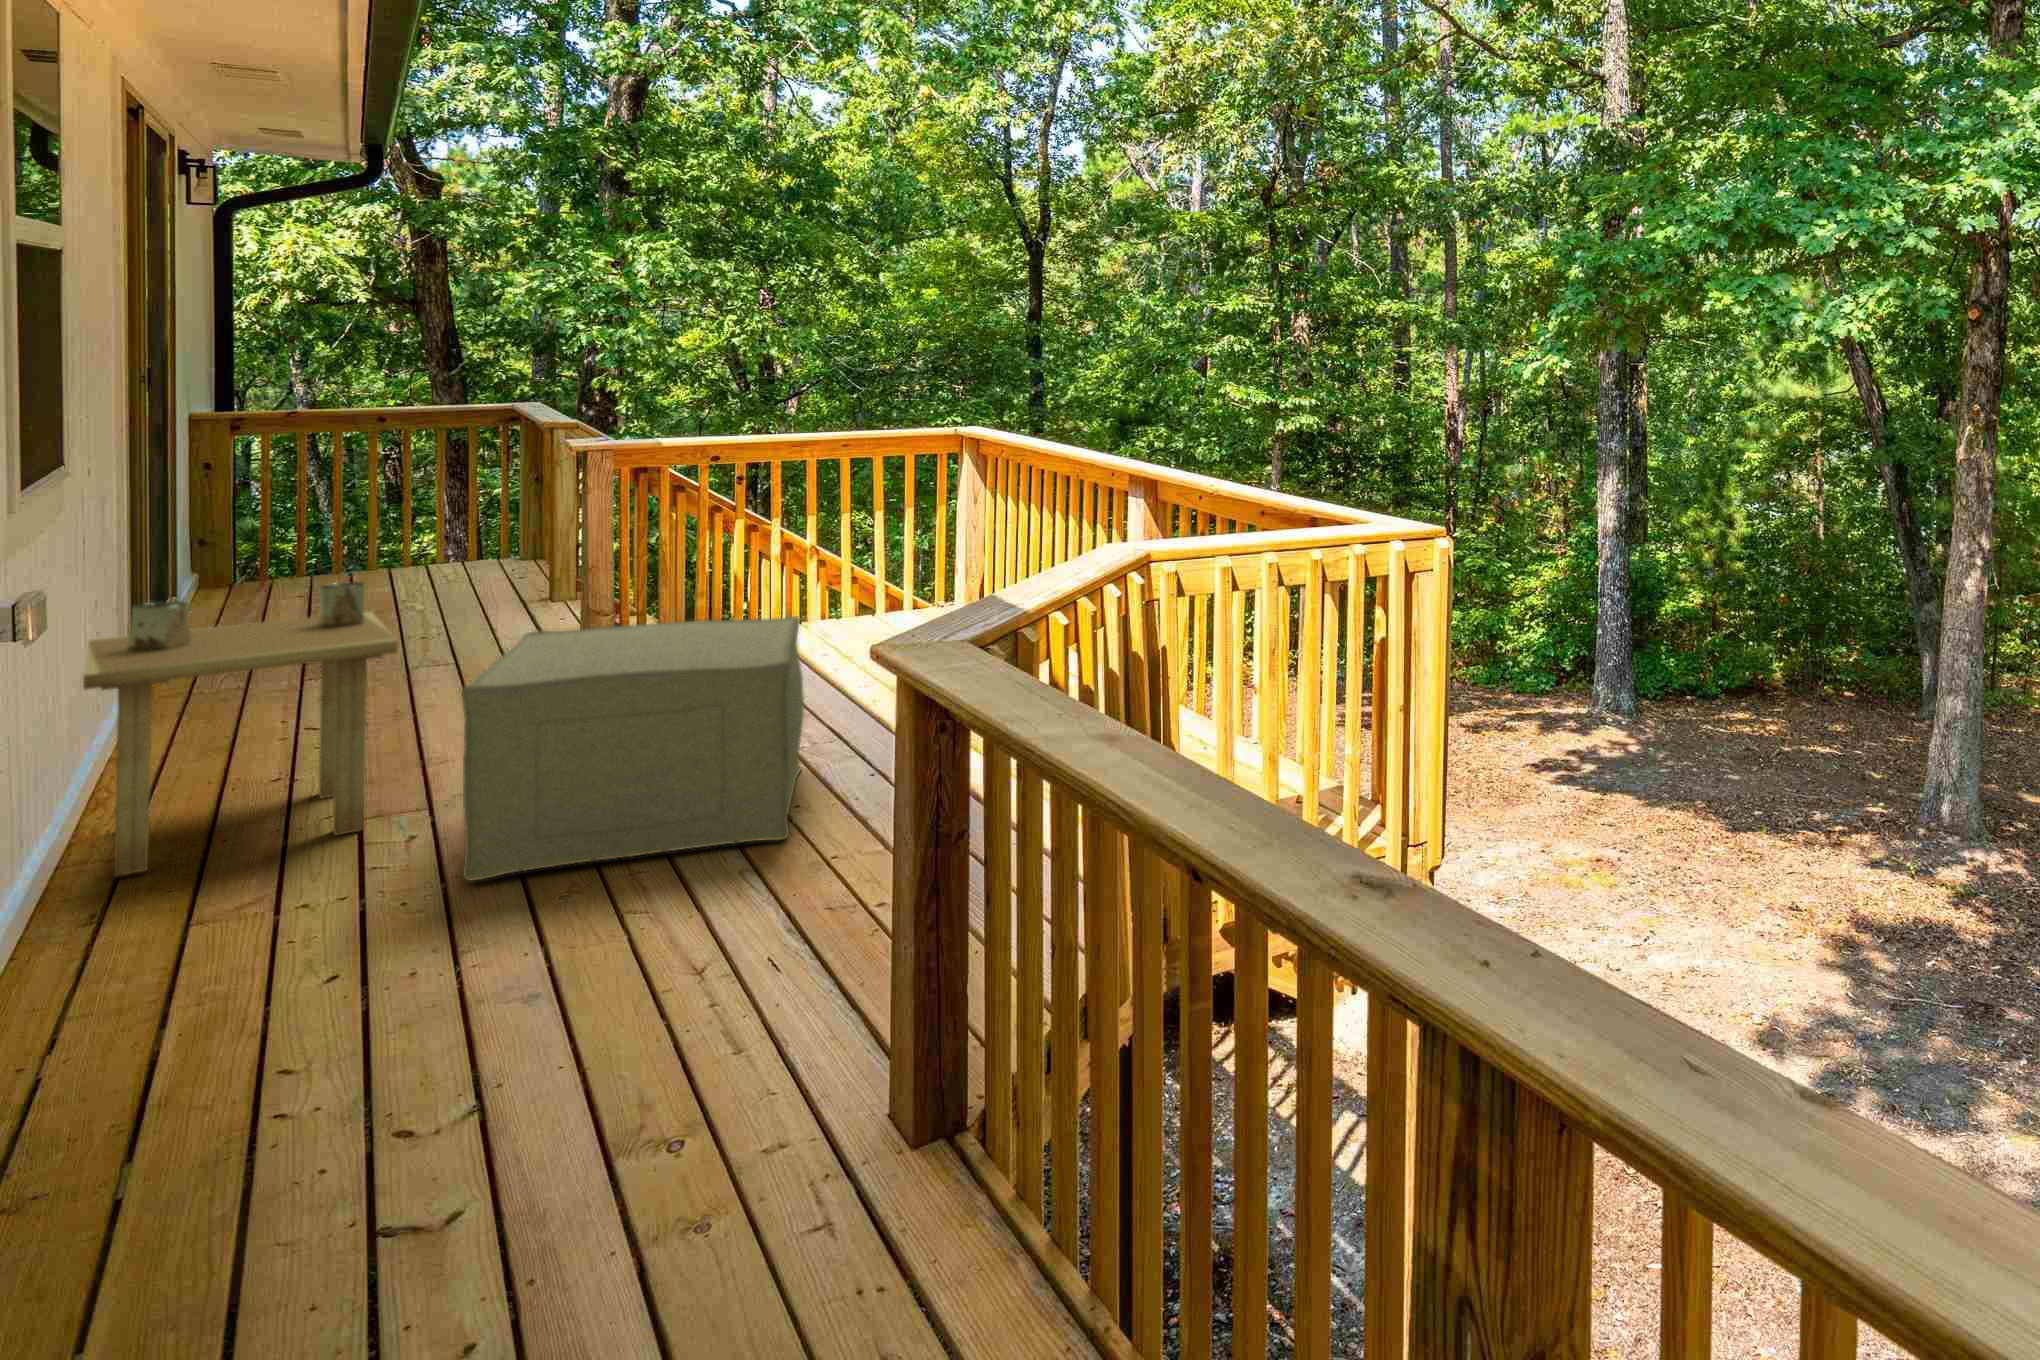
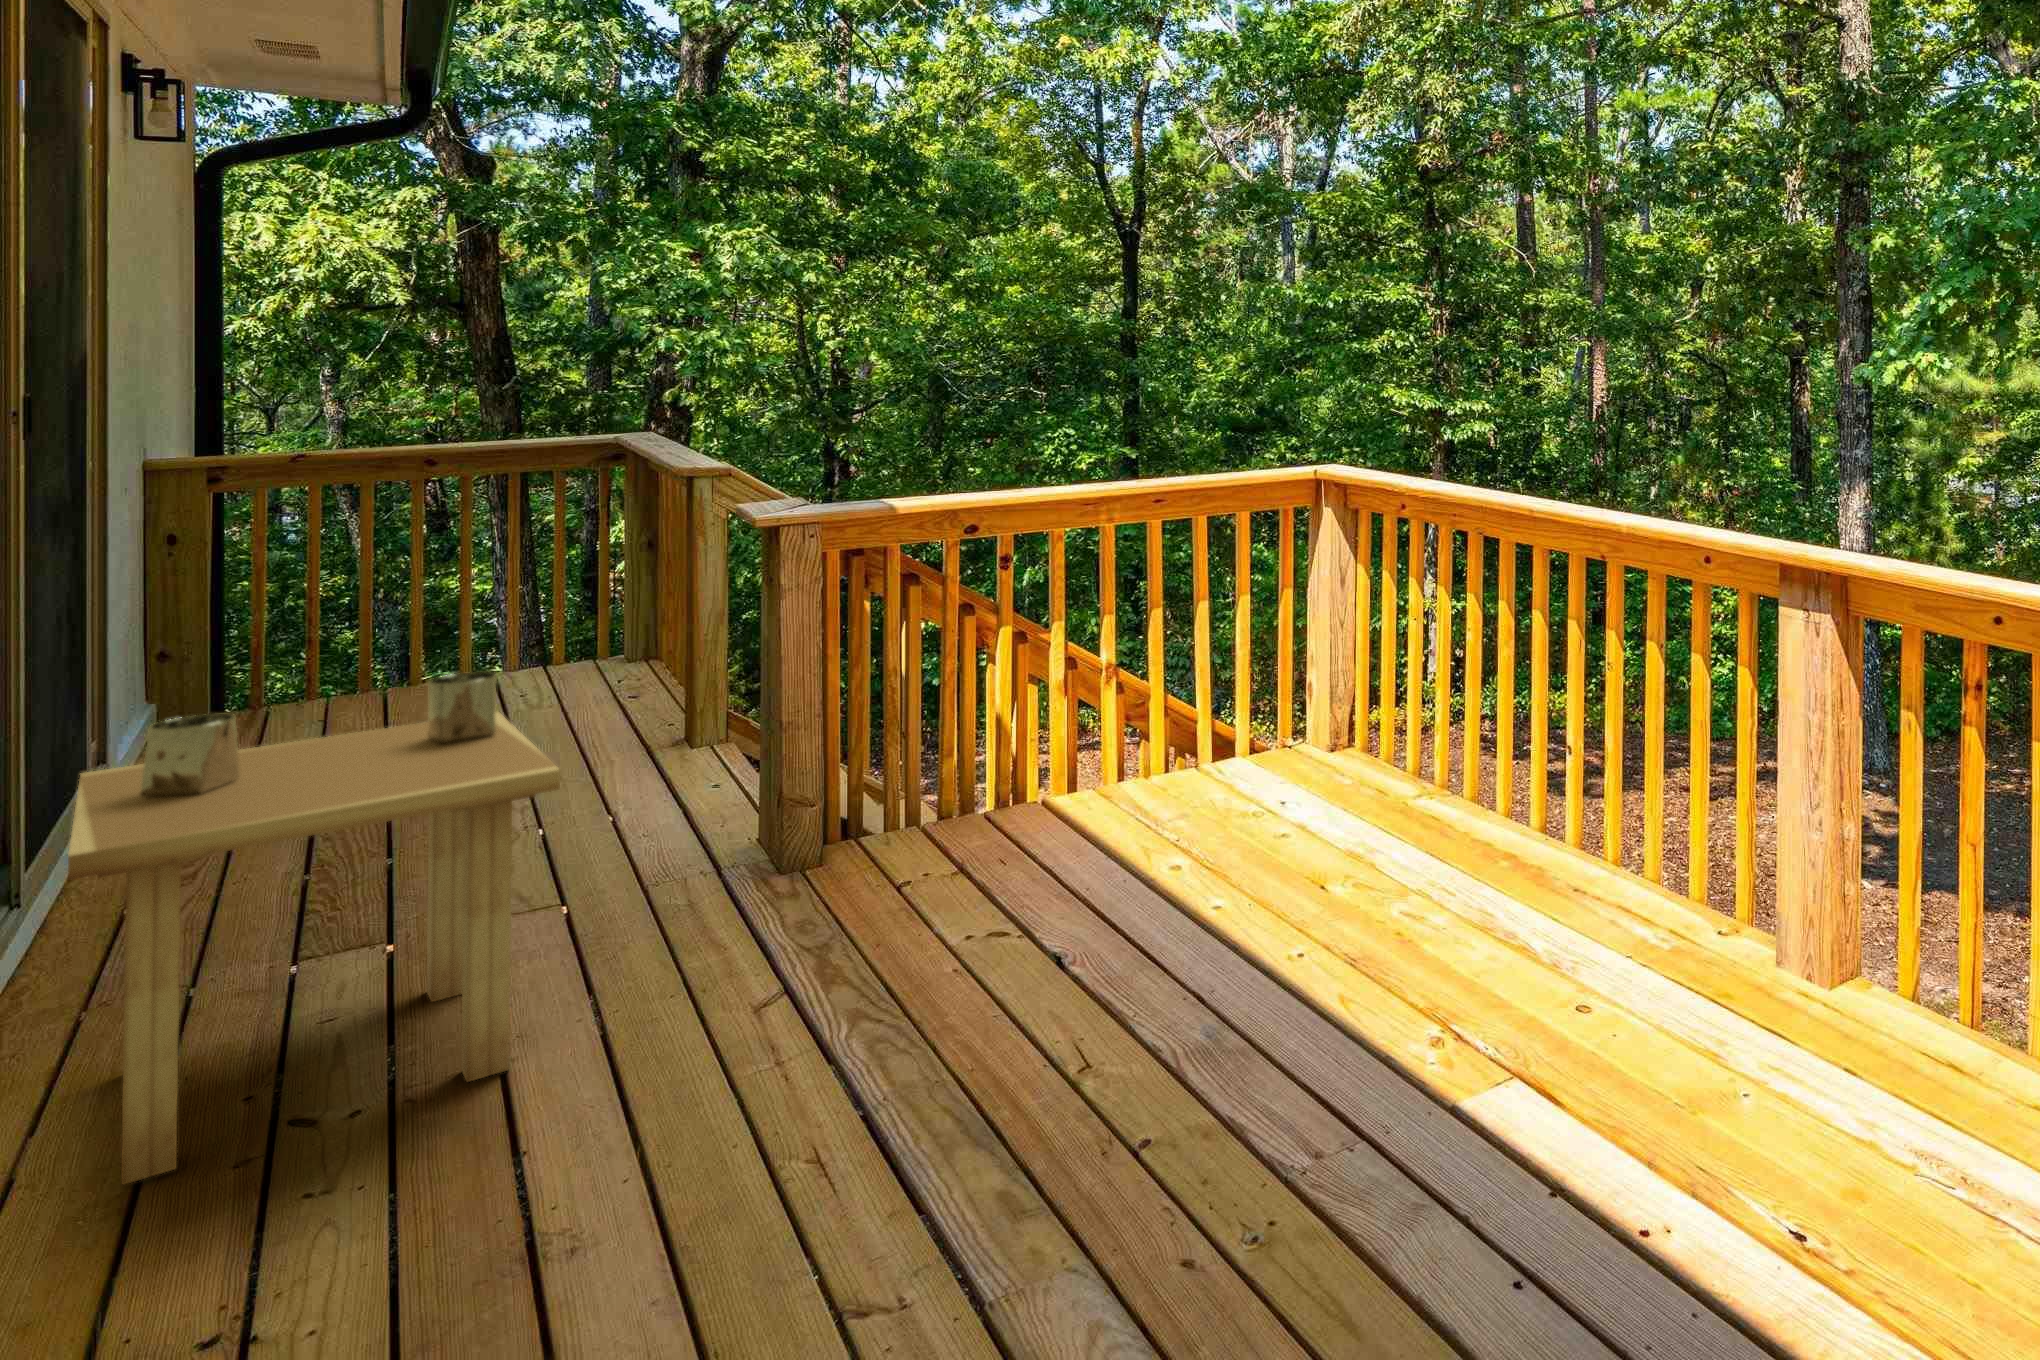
ottoman: present [461,616,804,881] -> none [695,708,1184,1192]

